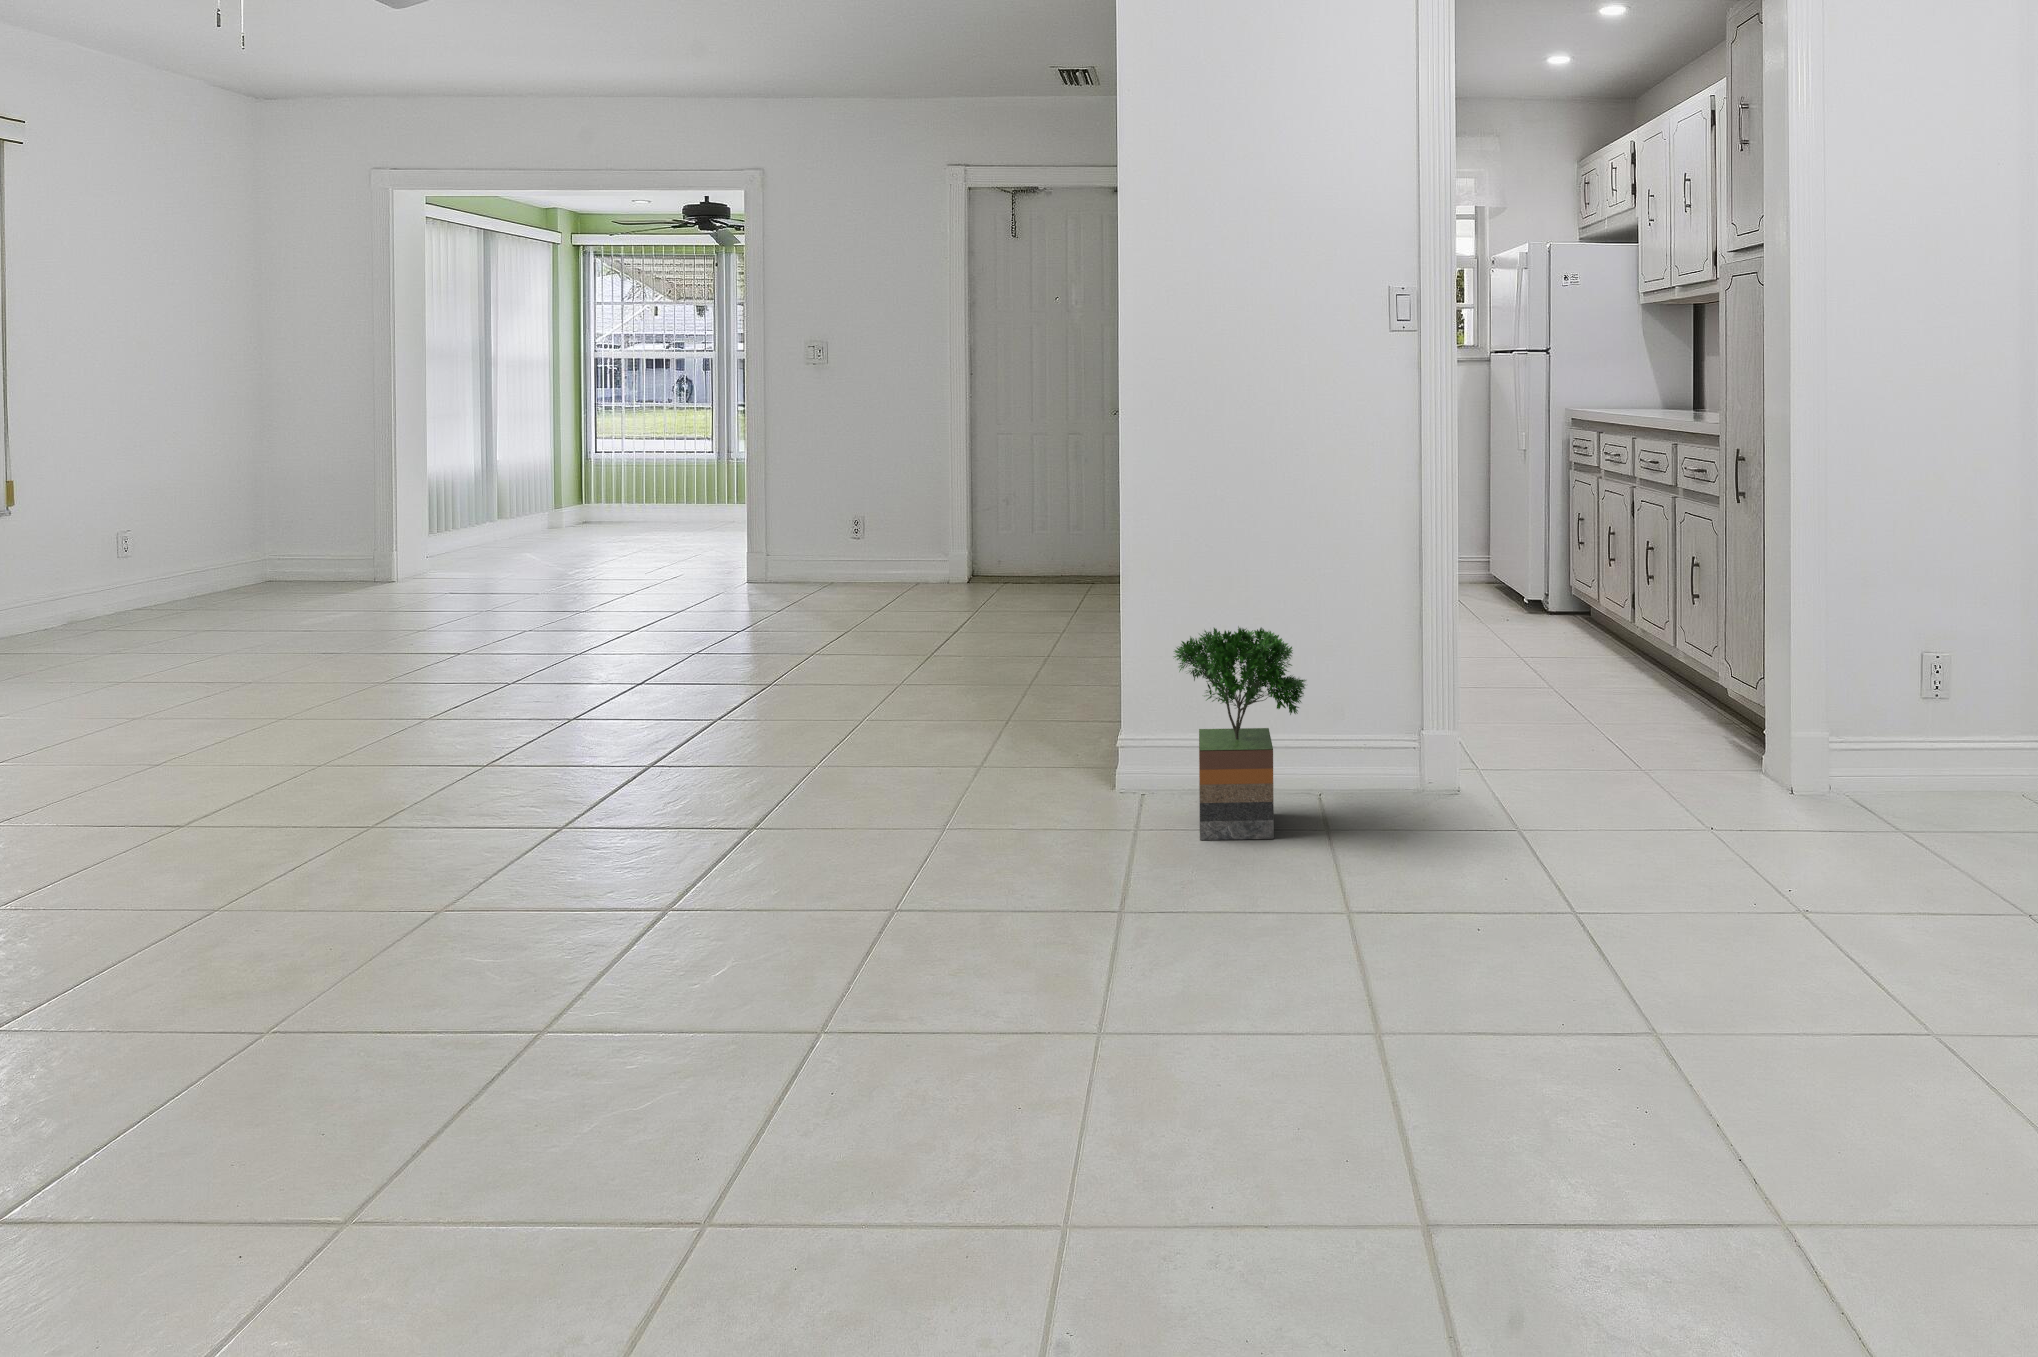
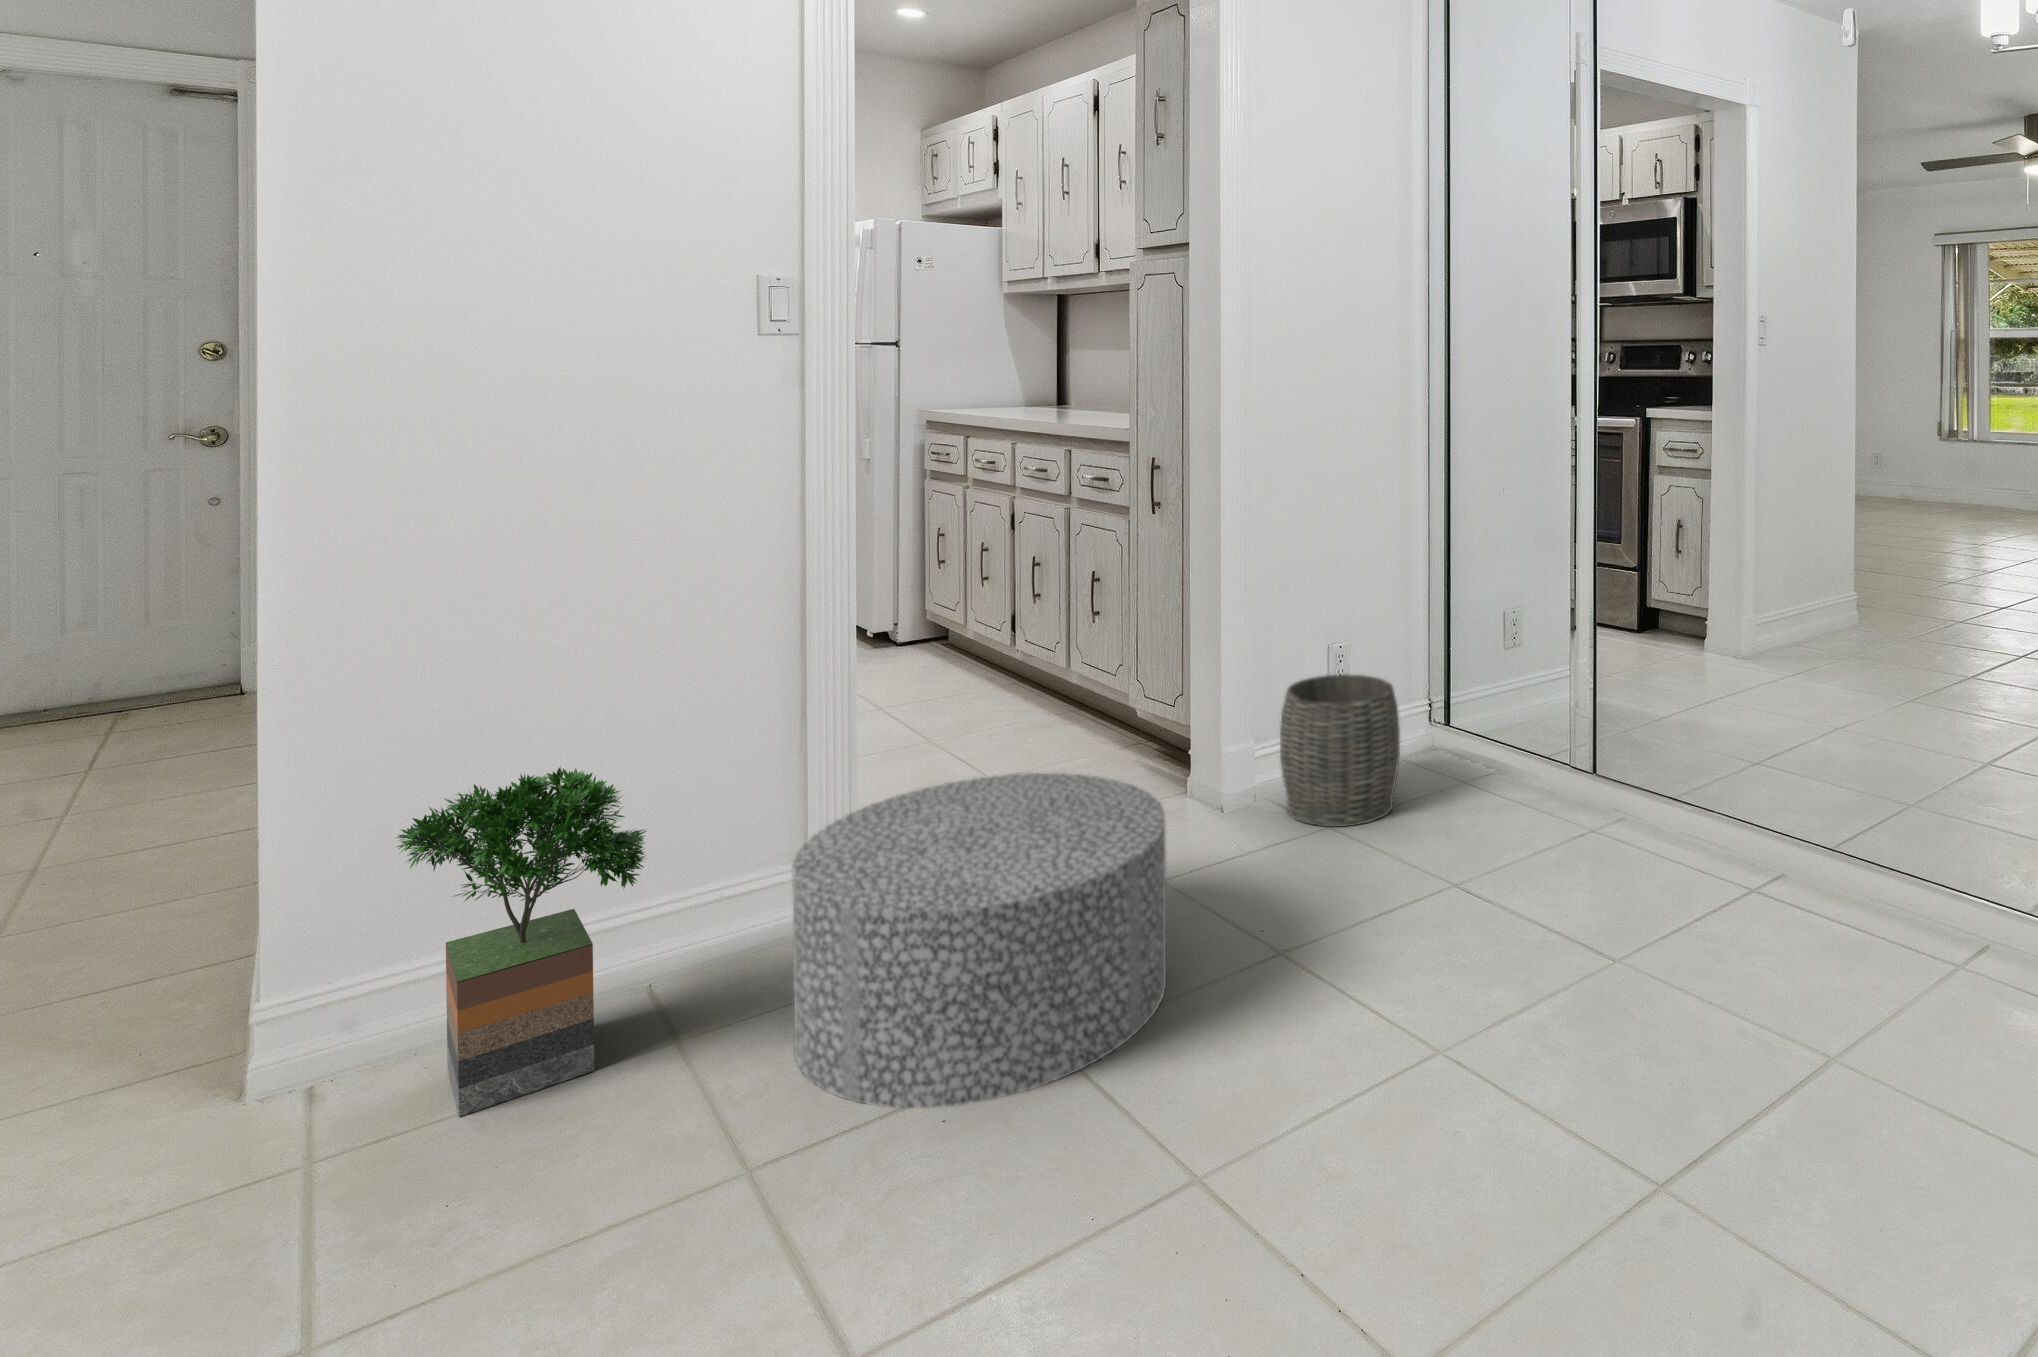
woven basket: none [1856,681,1999,840] -> present [1280,674,1400,827]
ottoman: none [1391,697,1689,942] -> present [792,773,1166,1108]

